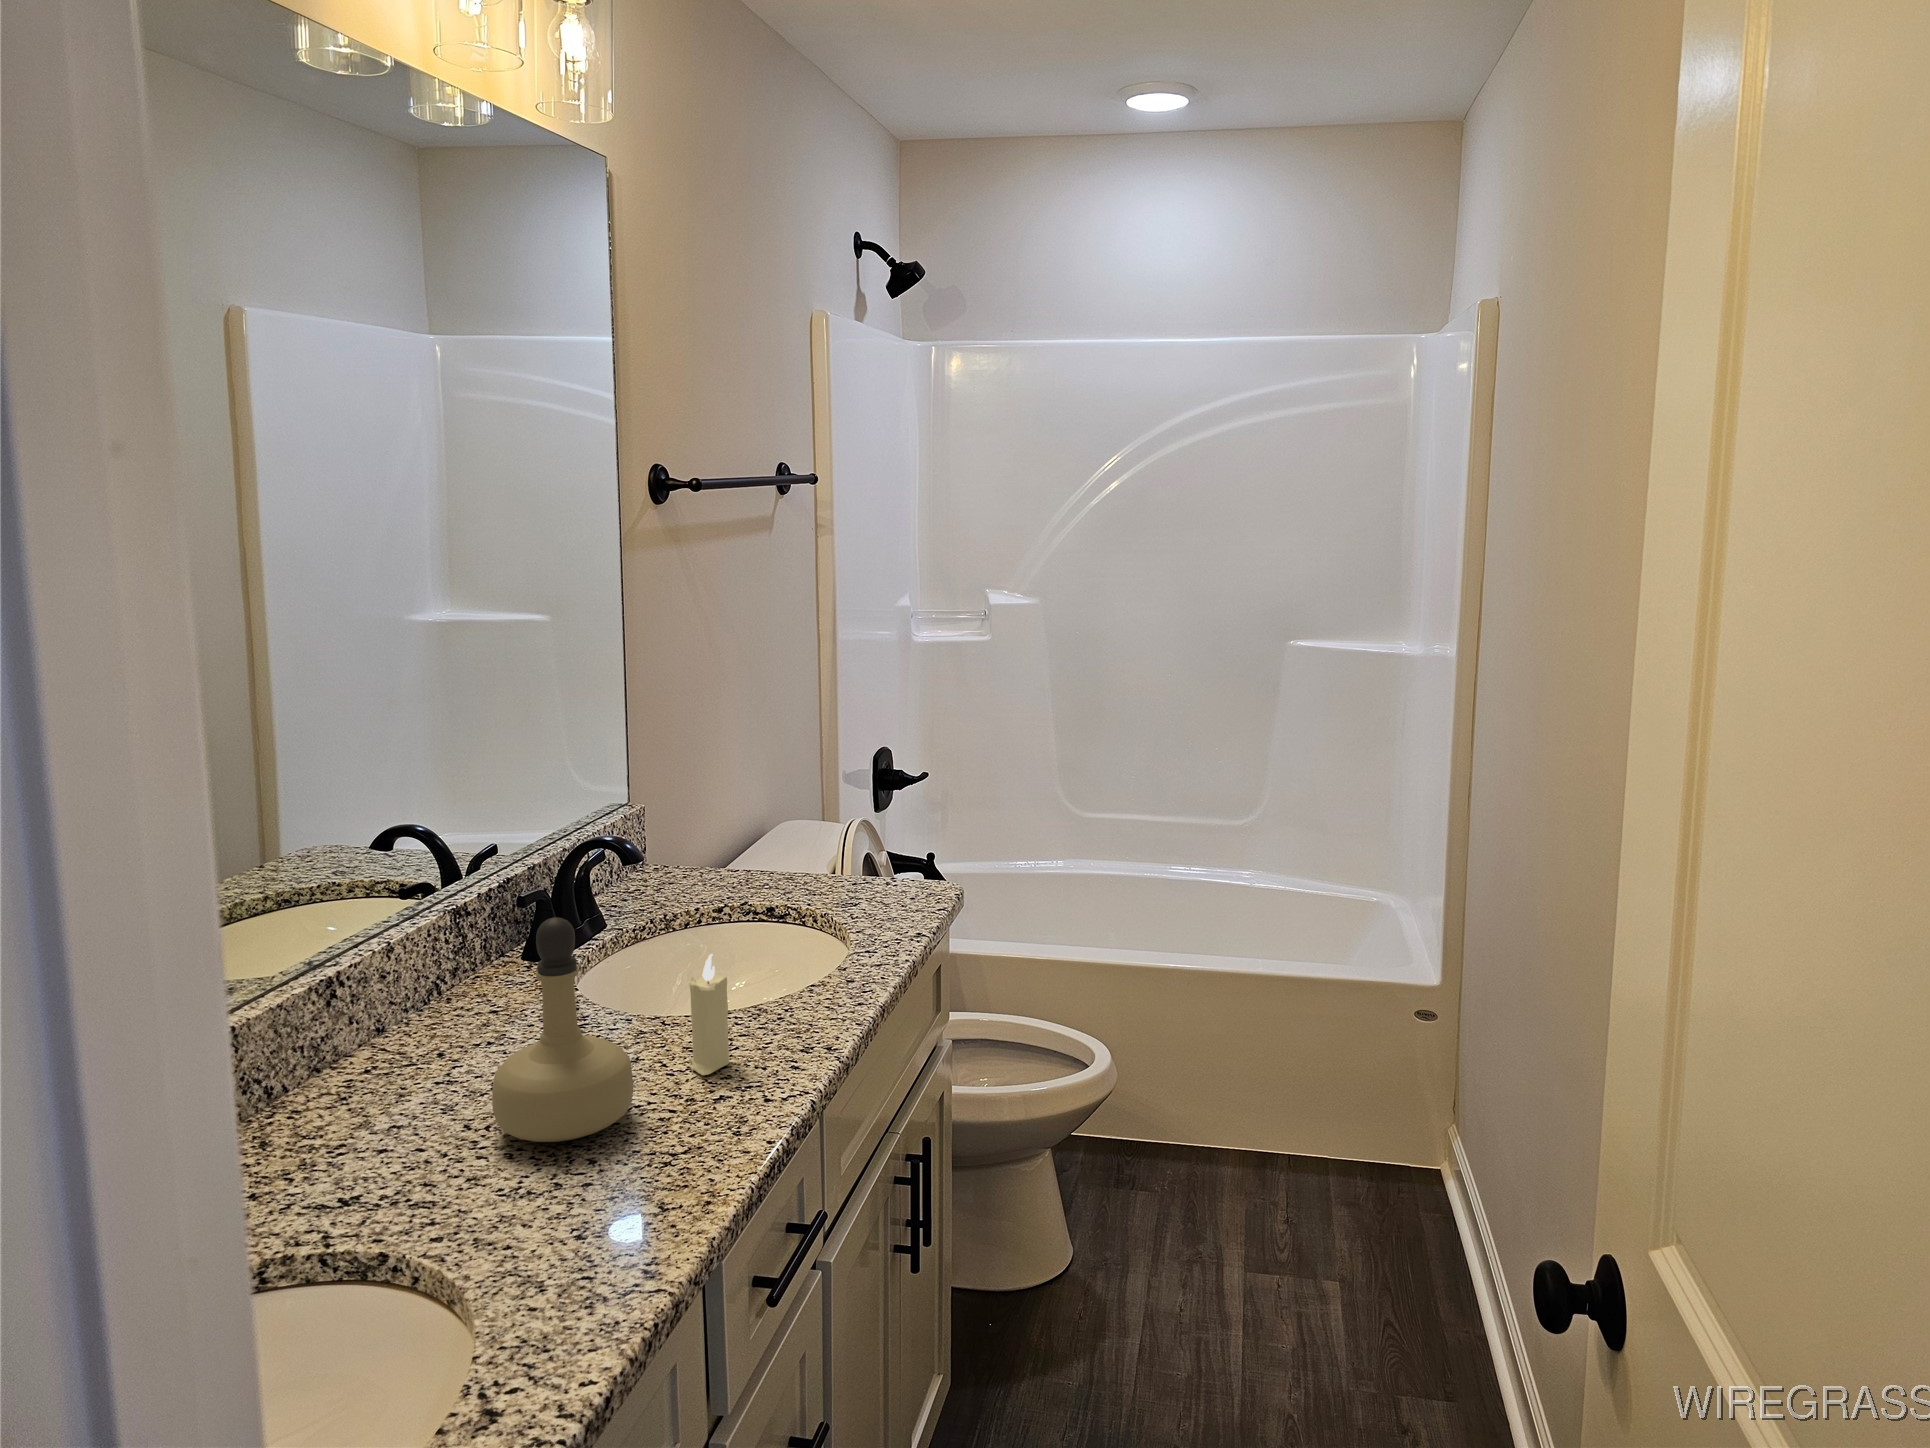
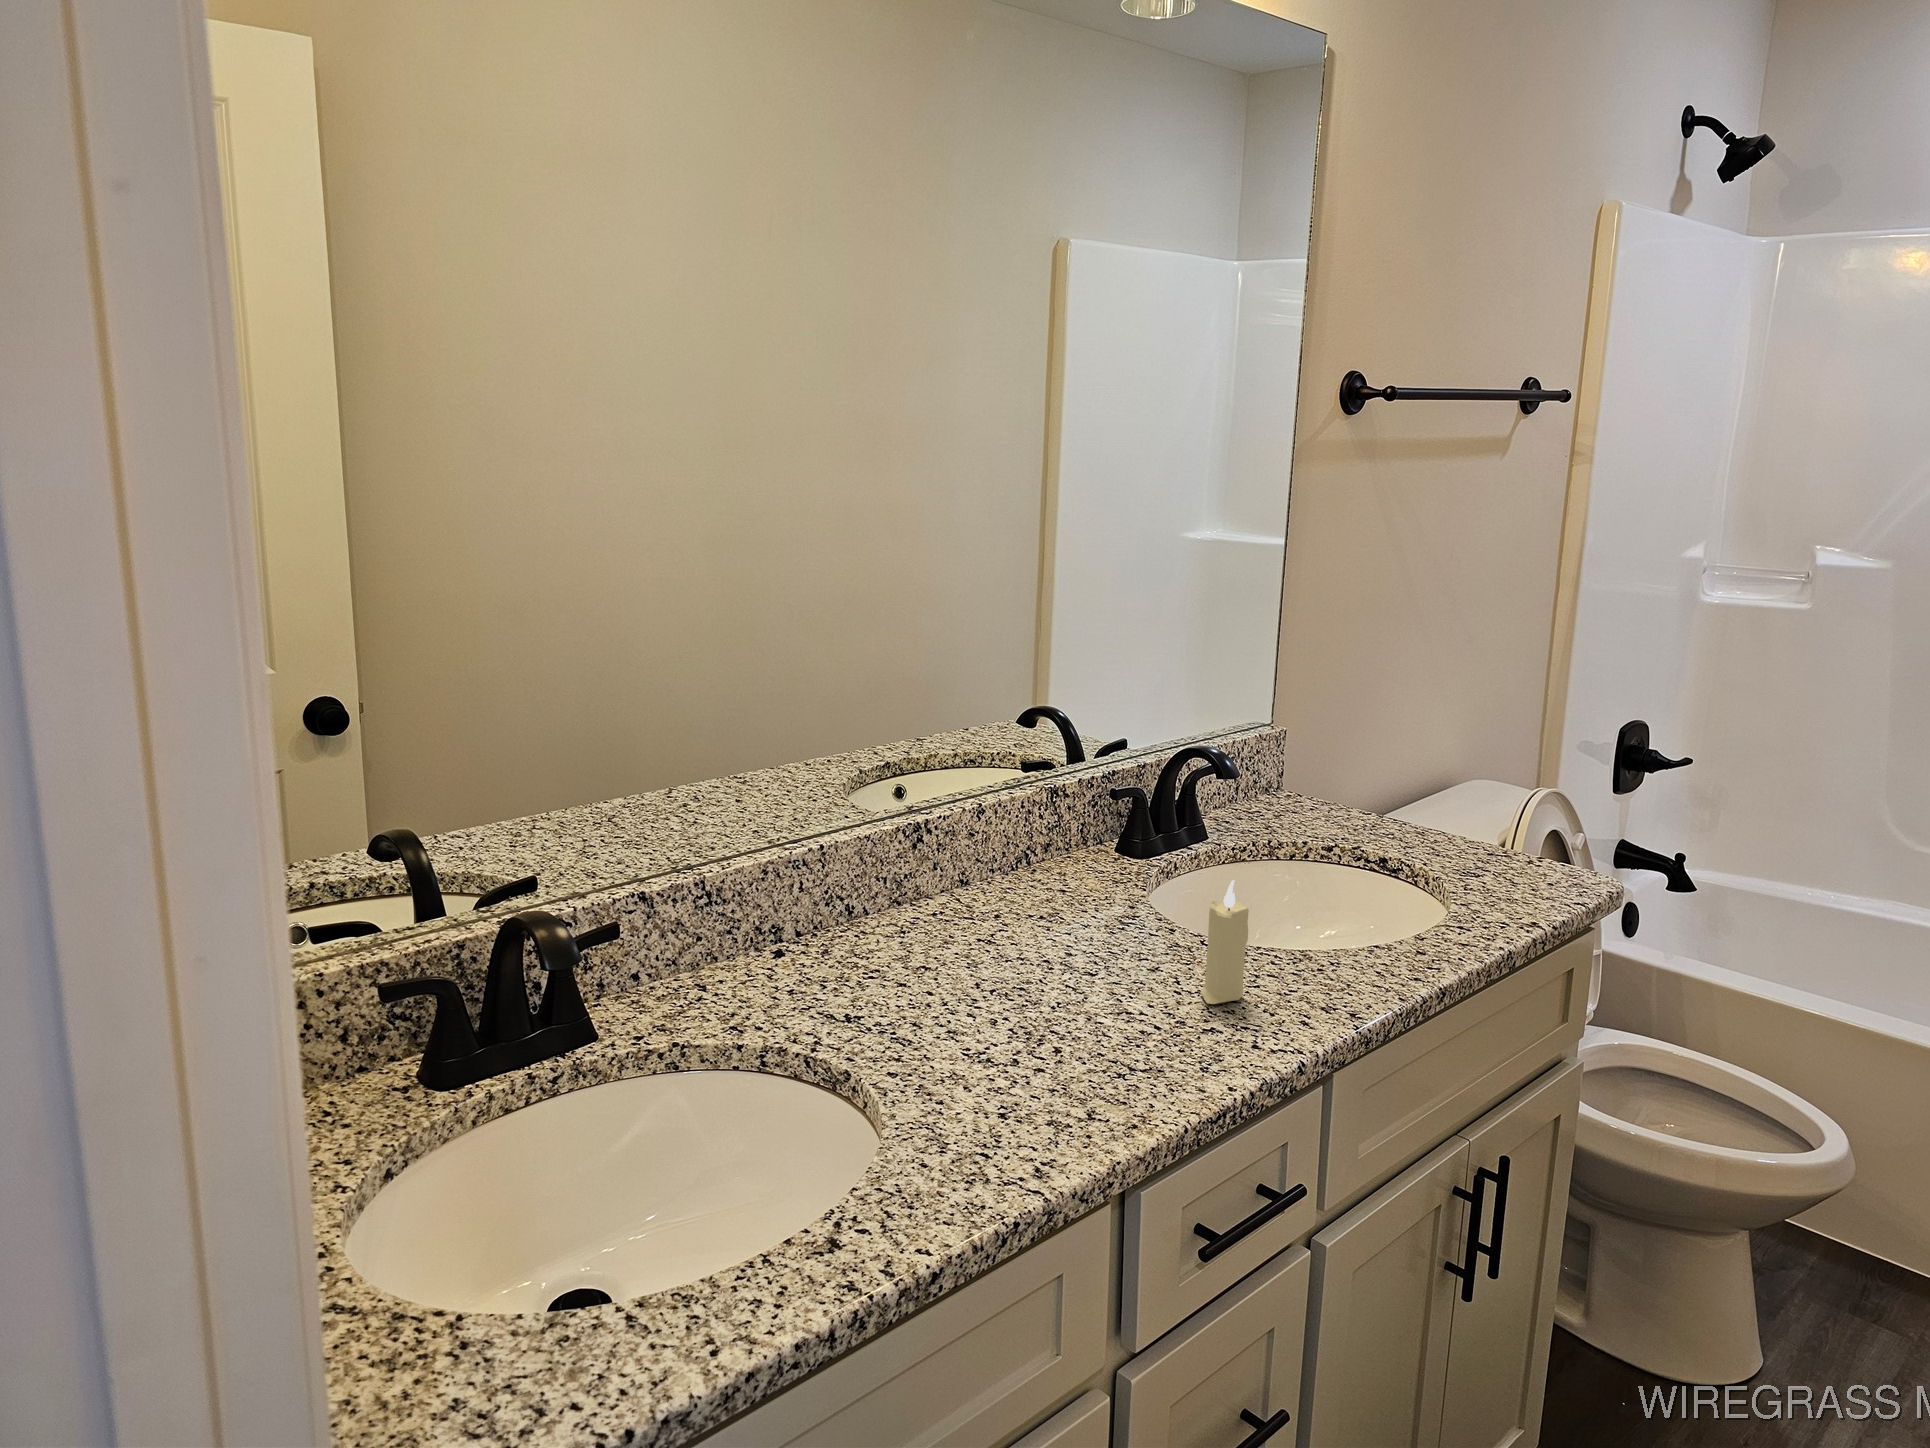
perfume bottle: present [492,917,634,1142] -> none [991,805,1124,1025]

